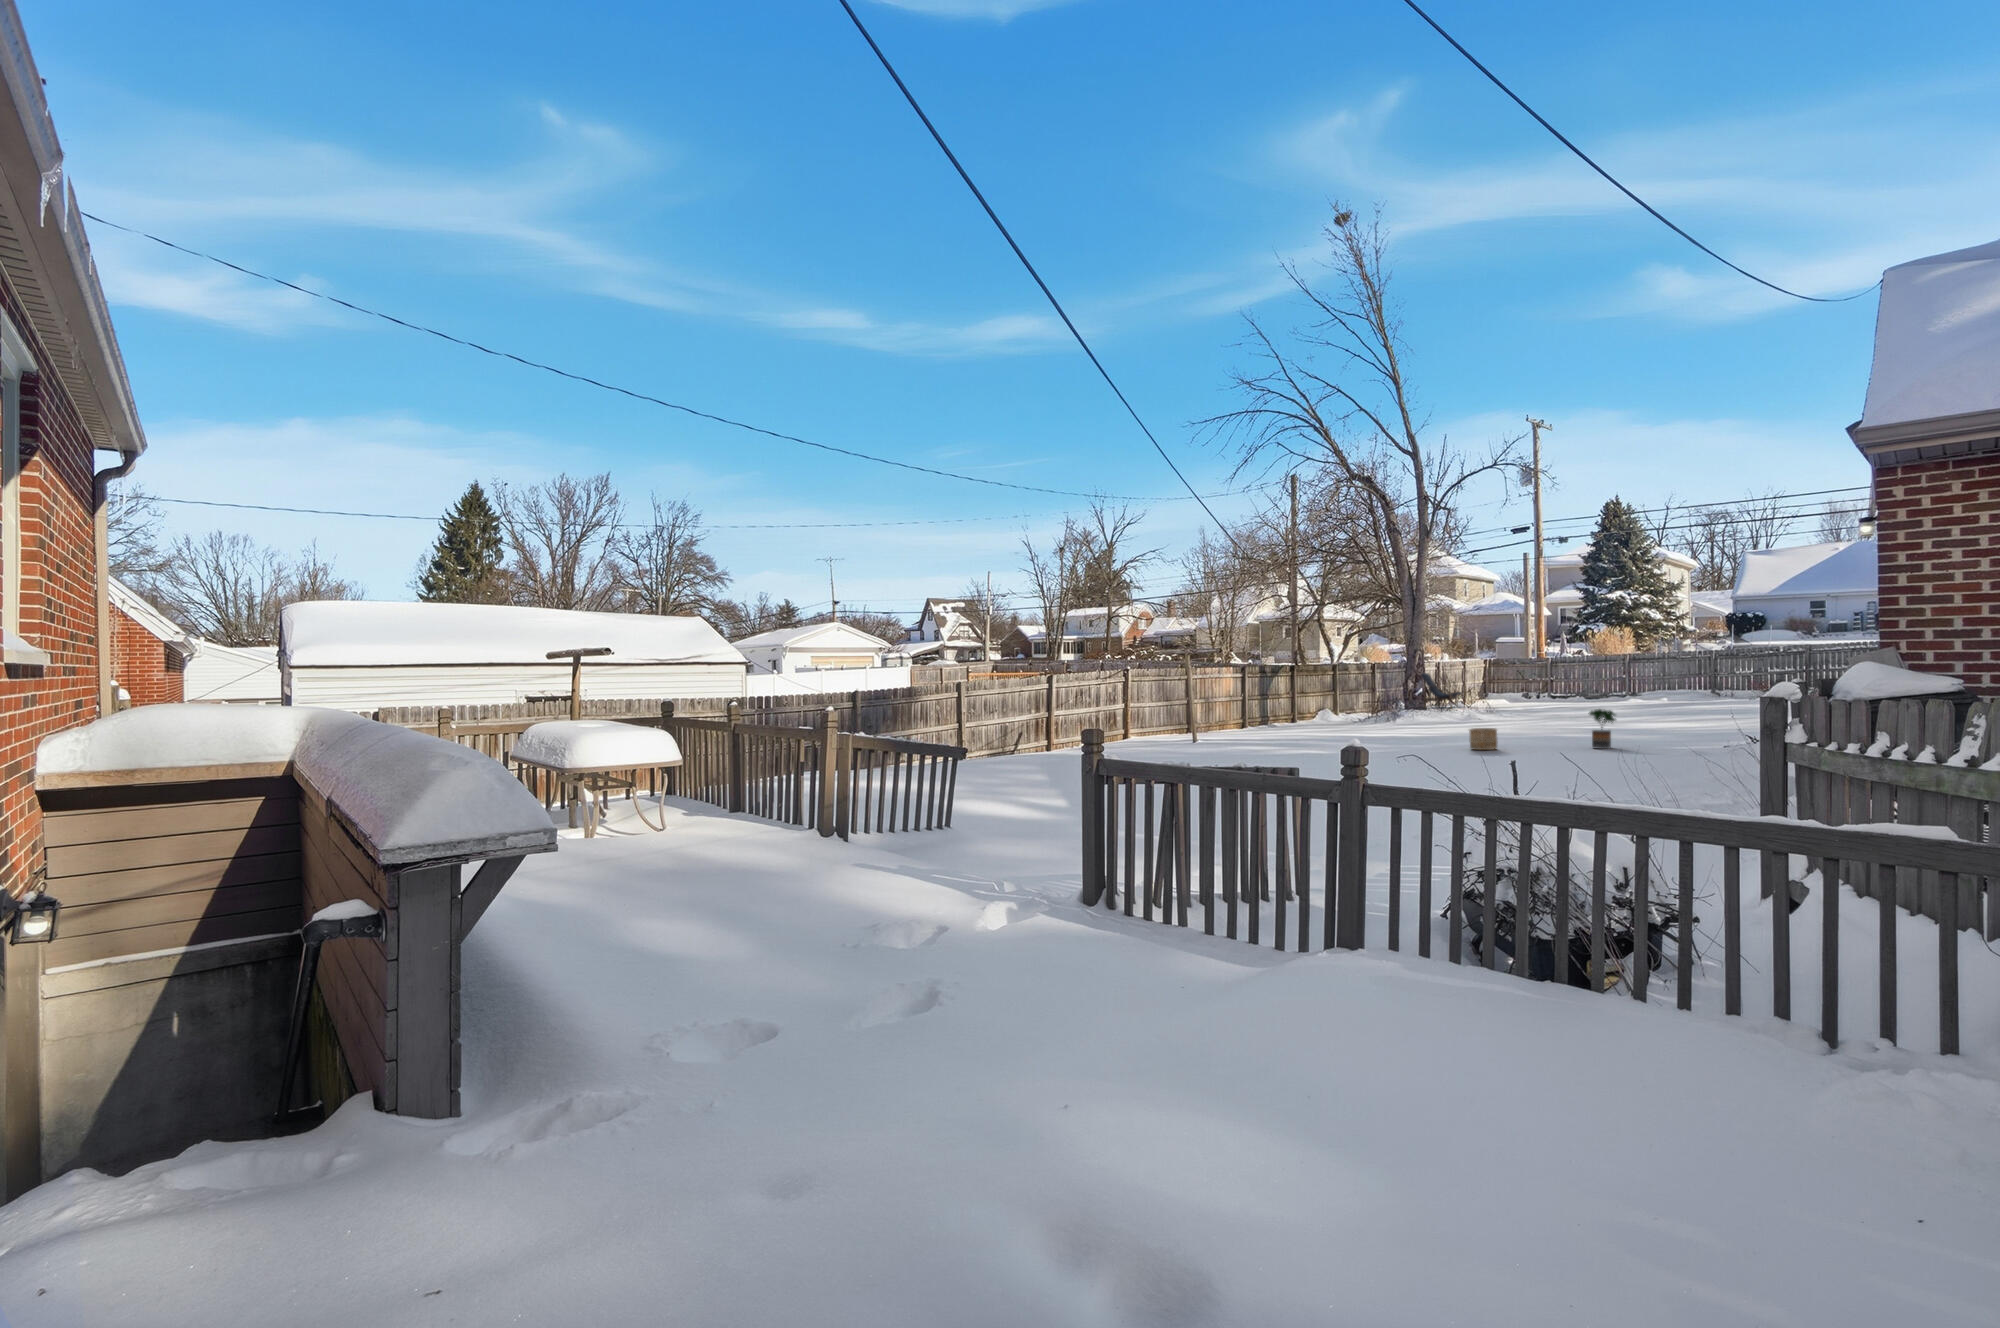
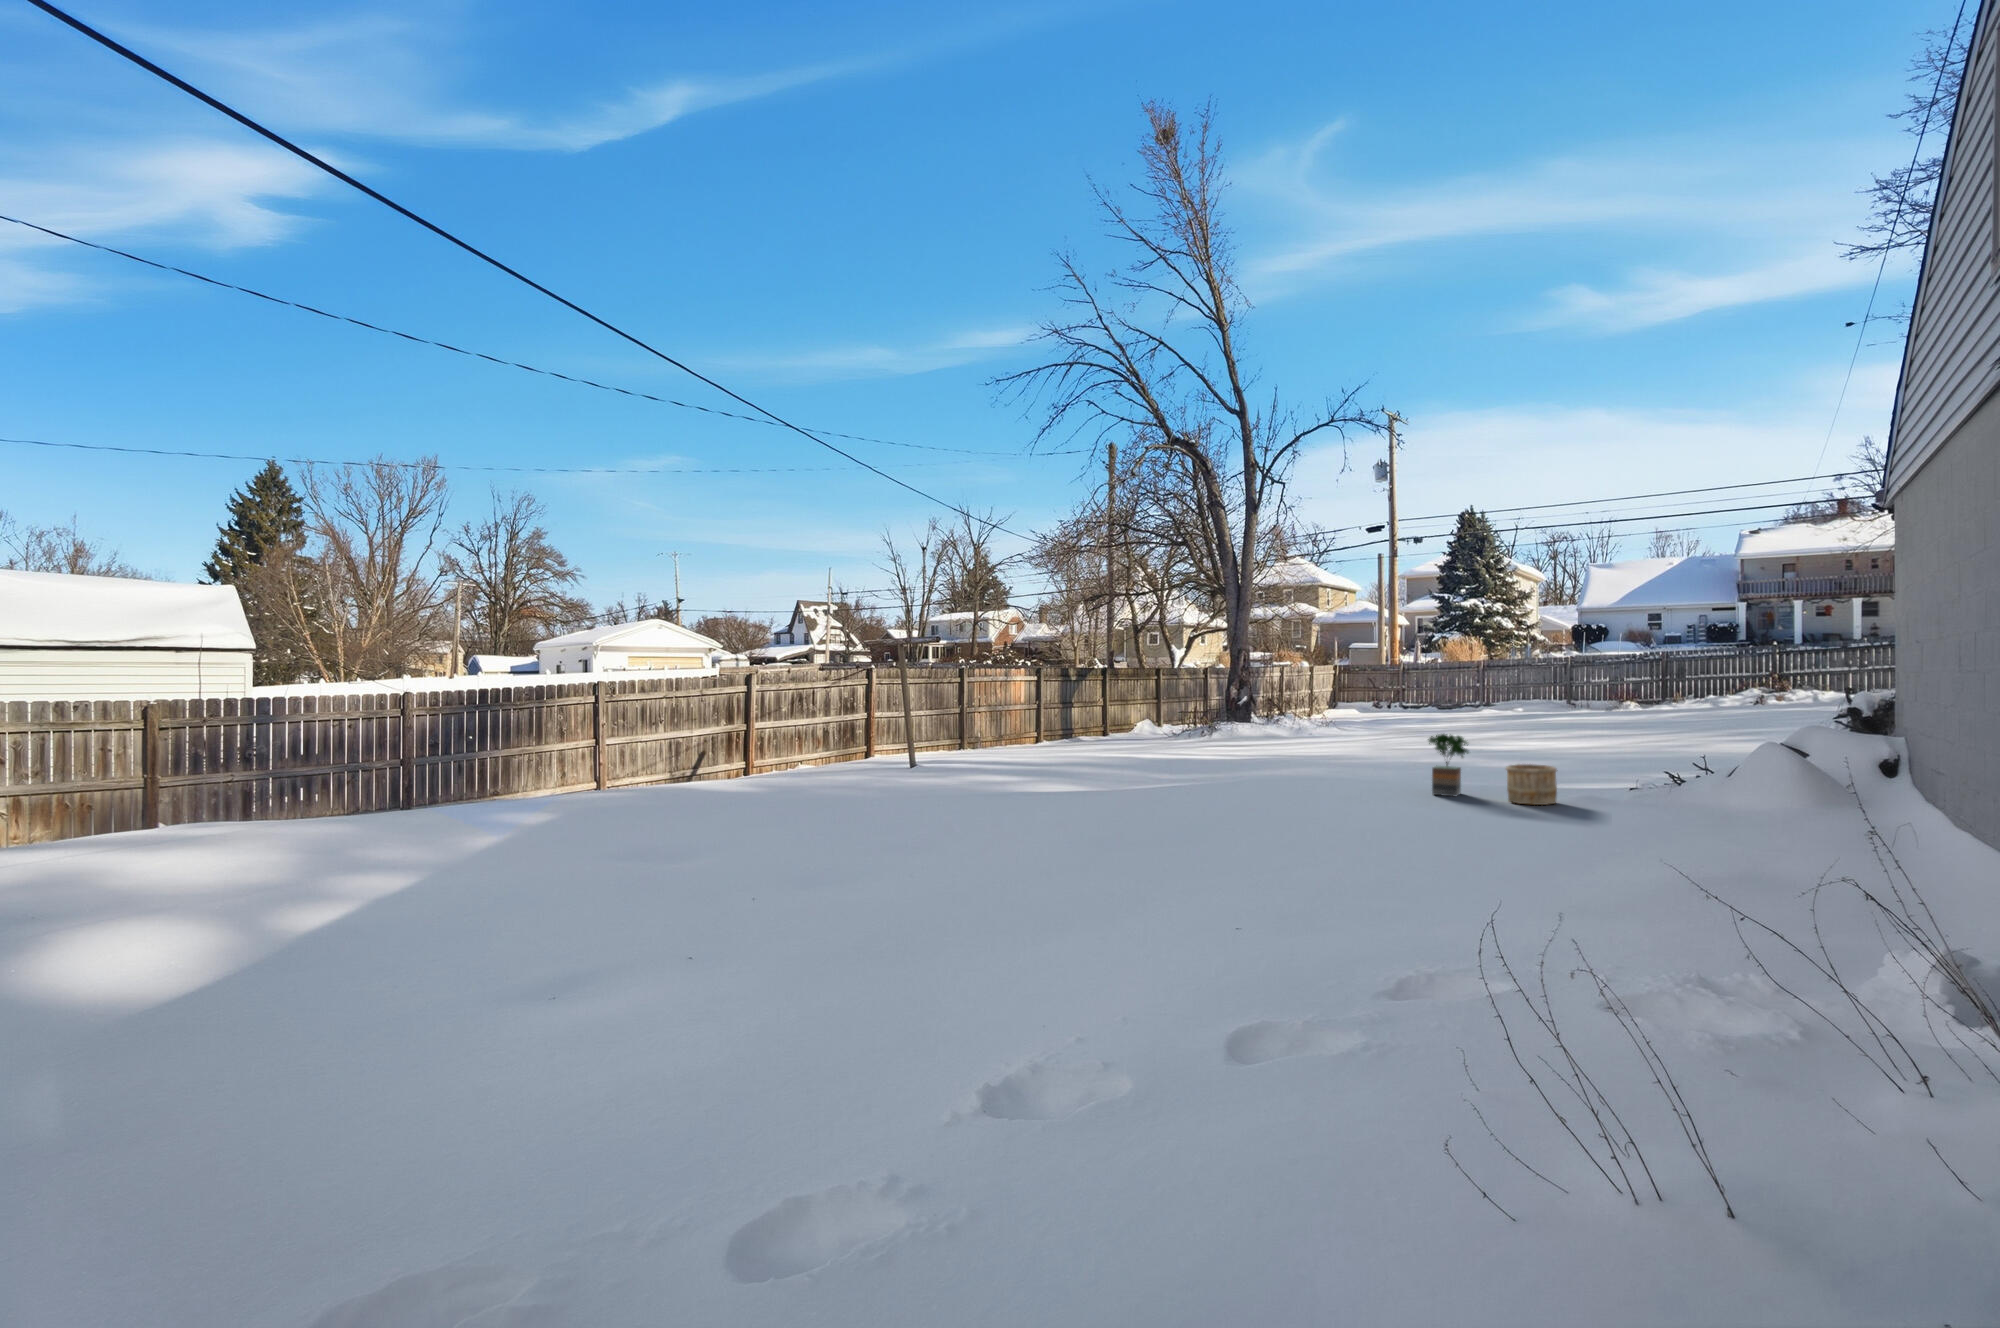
lounge chair: present [1422,673,1461,707] -> none [1252,678,1298,720]
wooden bucket: present [1469,728,1498,750] -> present [1506,764,1557,805]

